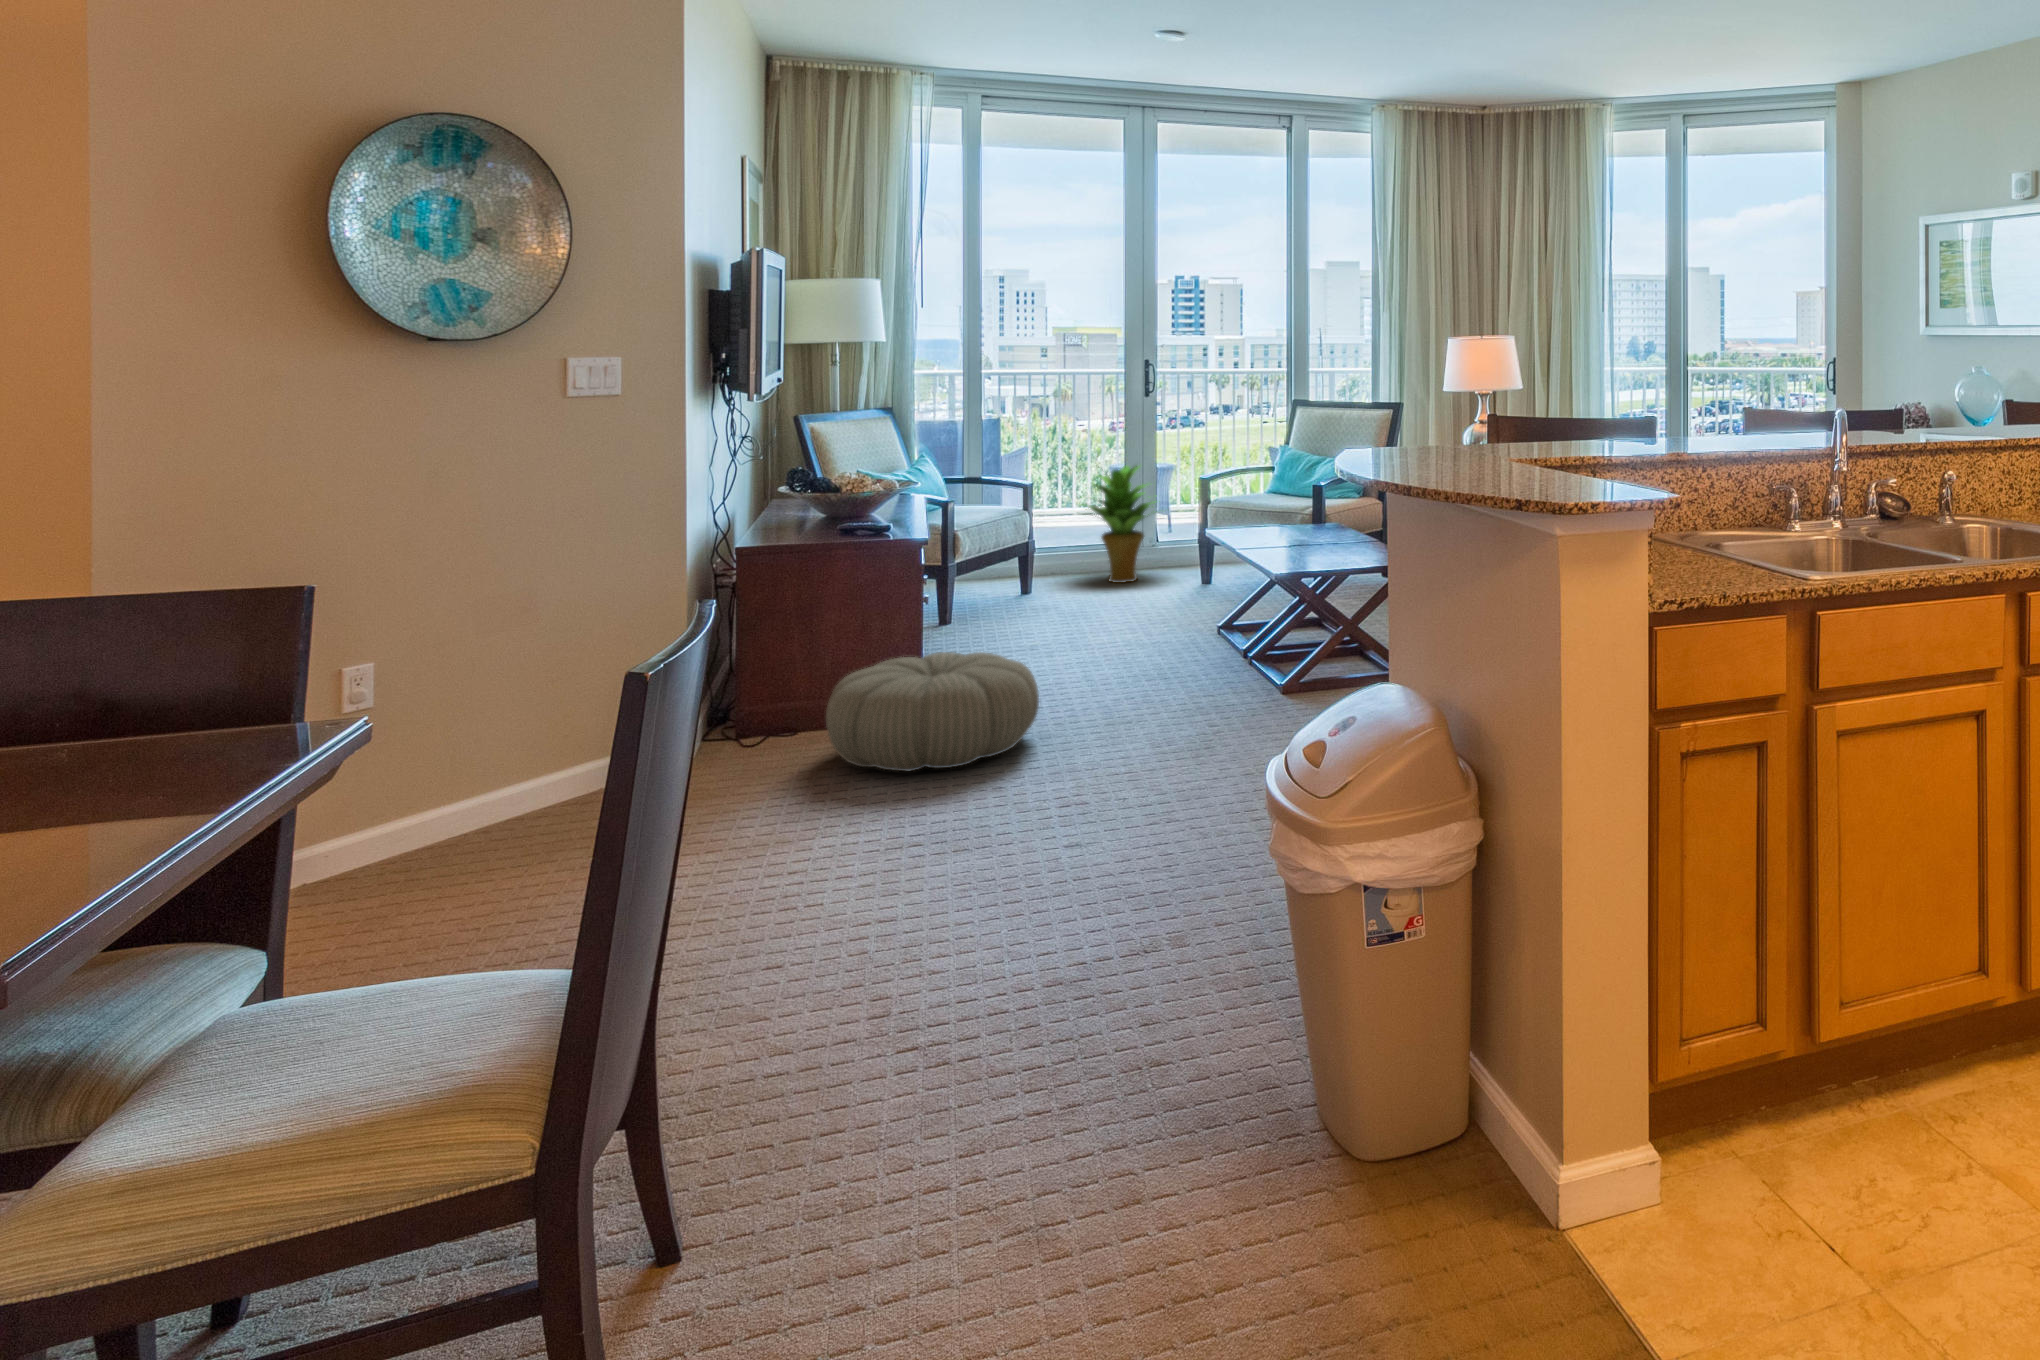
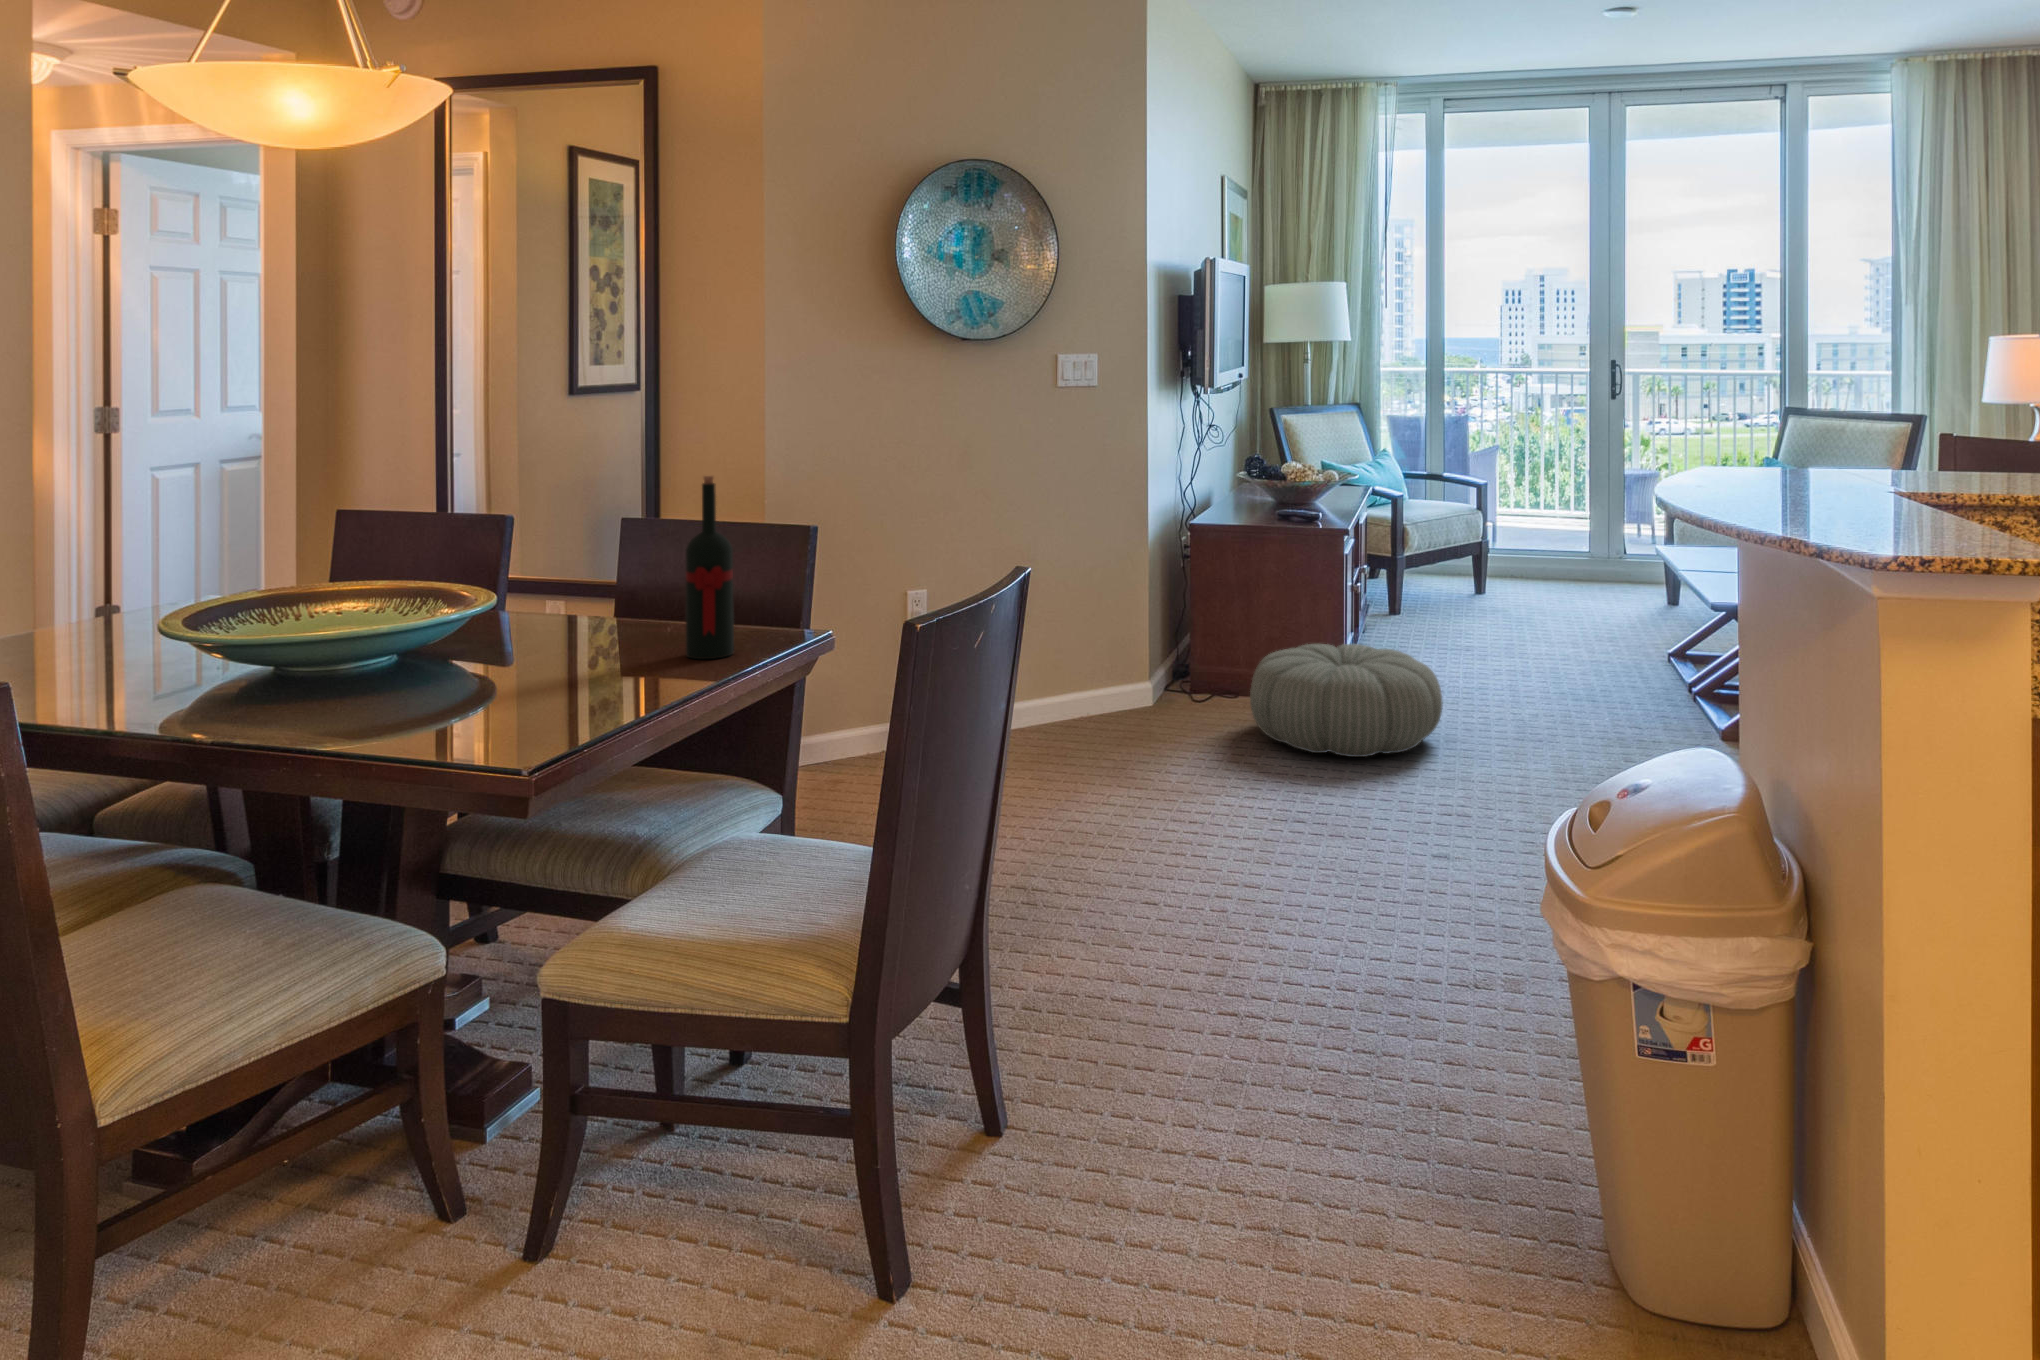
potted plant: present [1081,466,1154,583] -> none [1532,470,1632,596]
wine bottle: none [122,519,215,782] -> present [686,476,734,659]

